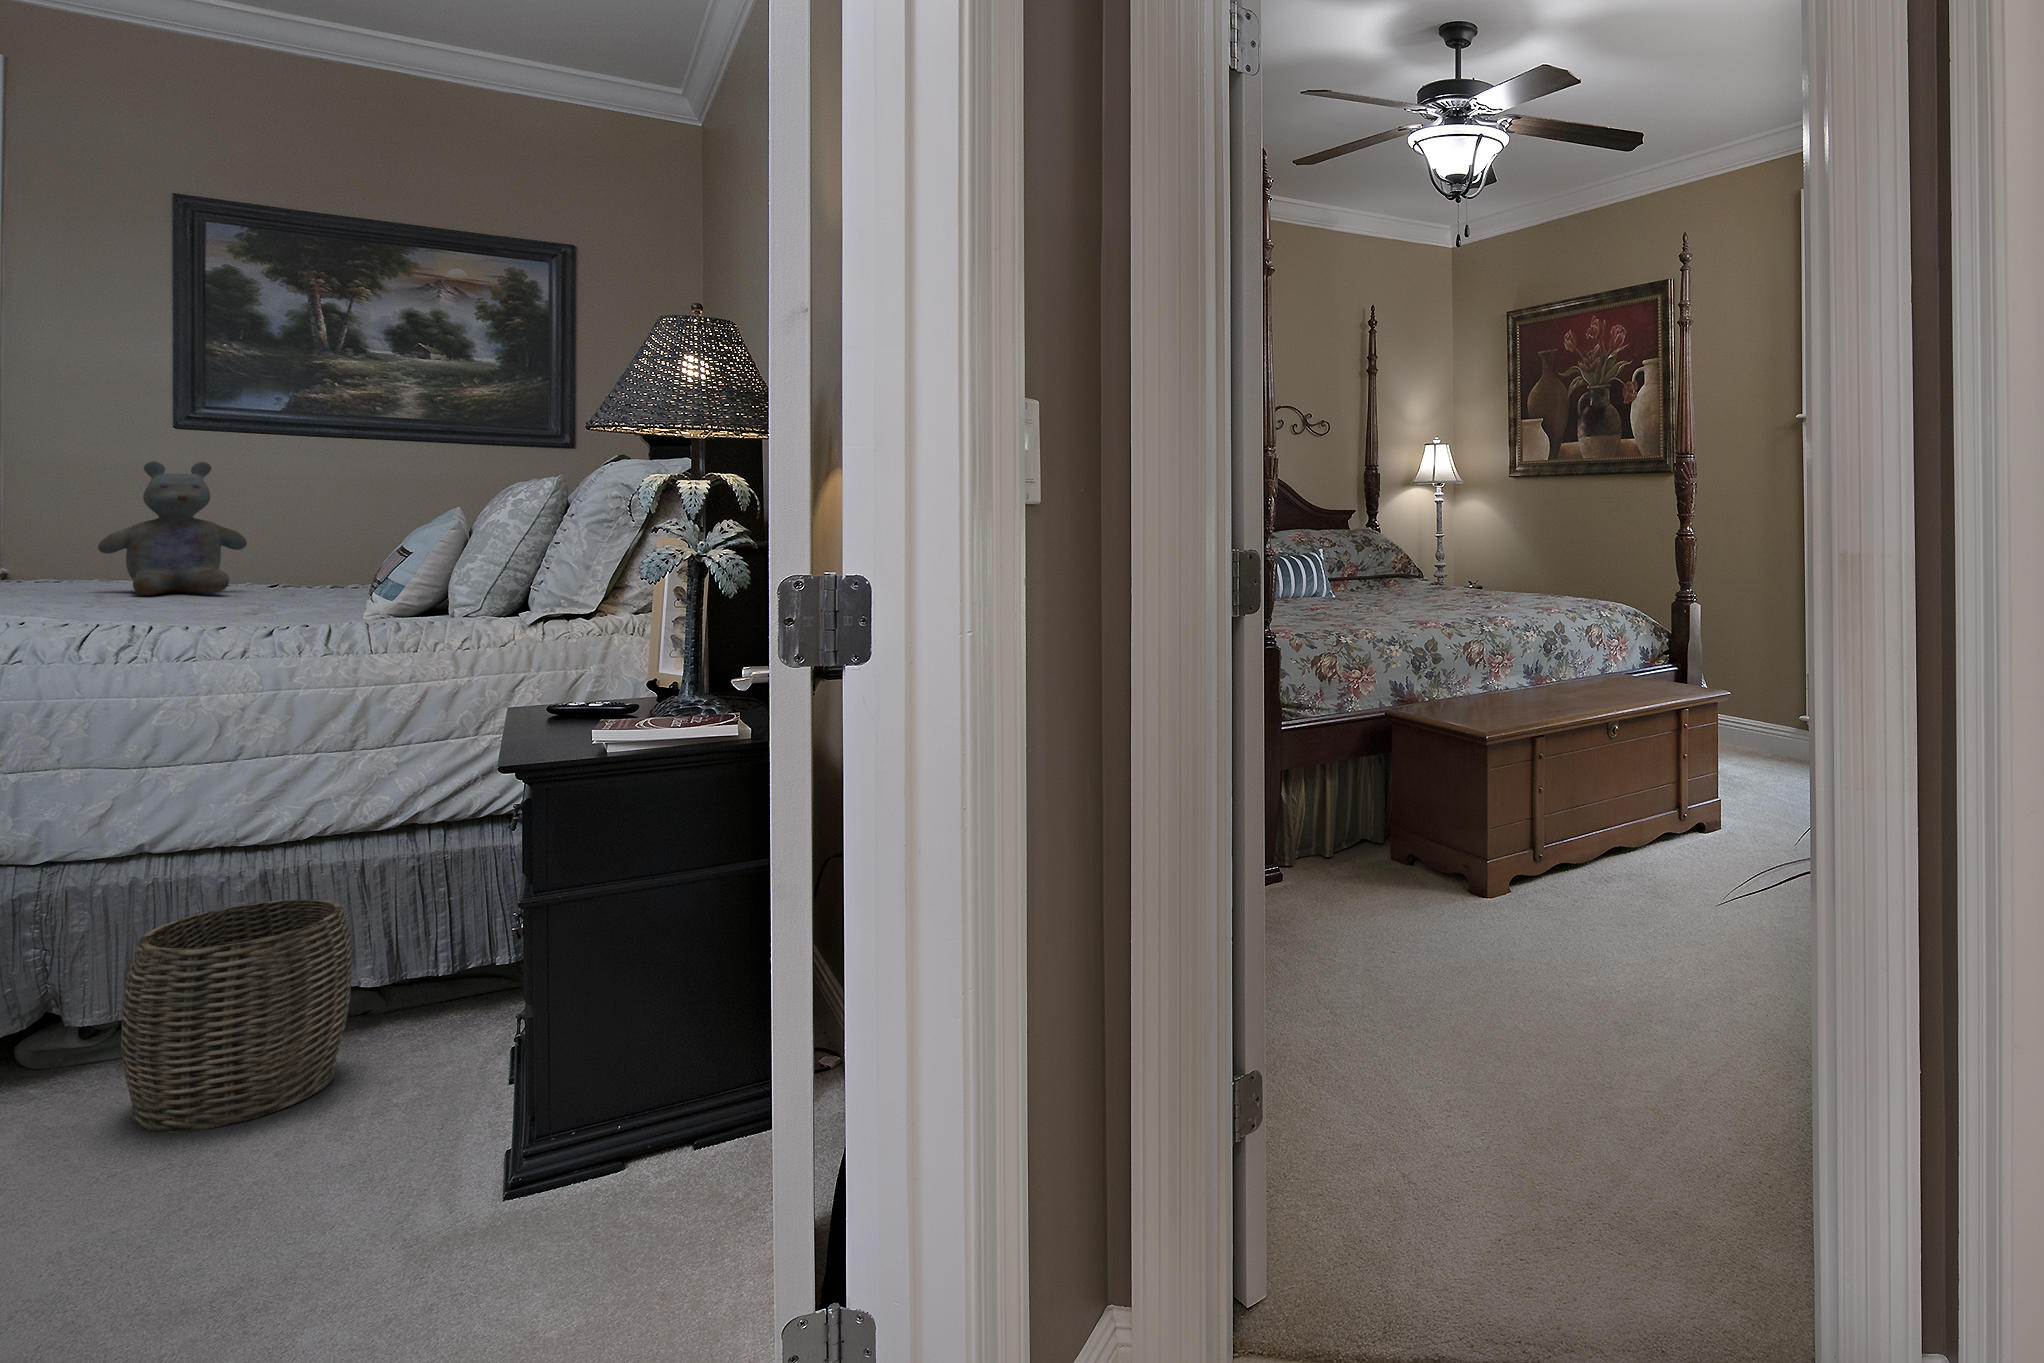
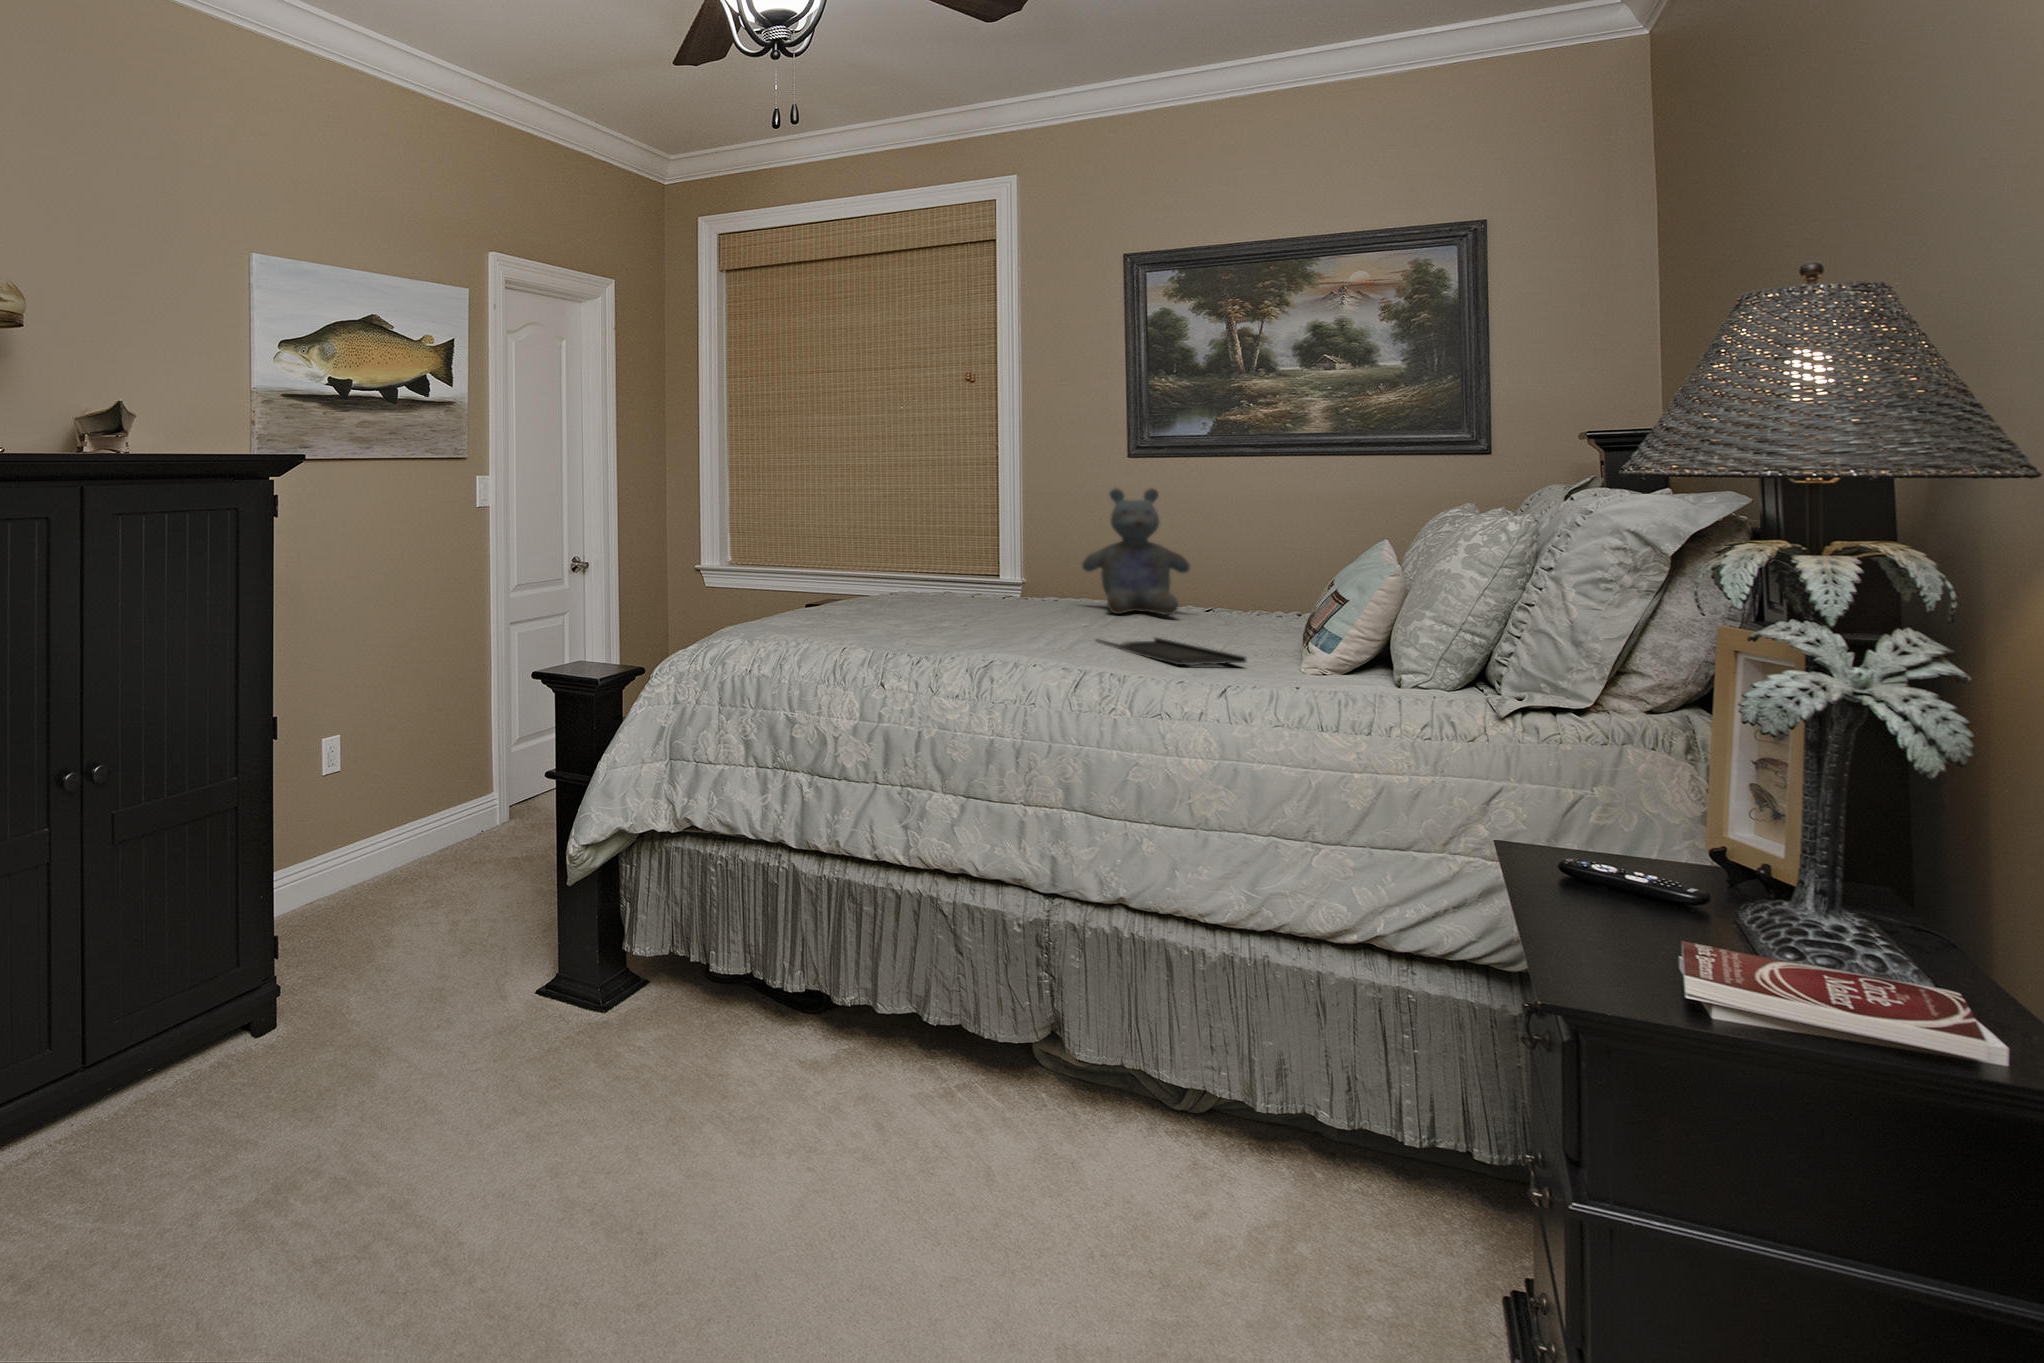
tray: none [117,607,305,623] -> present [1097,638,1247,665]
woven basket: present [121,899,352,1132] -> none [1115,985,1323,1263]

